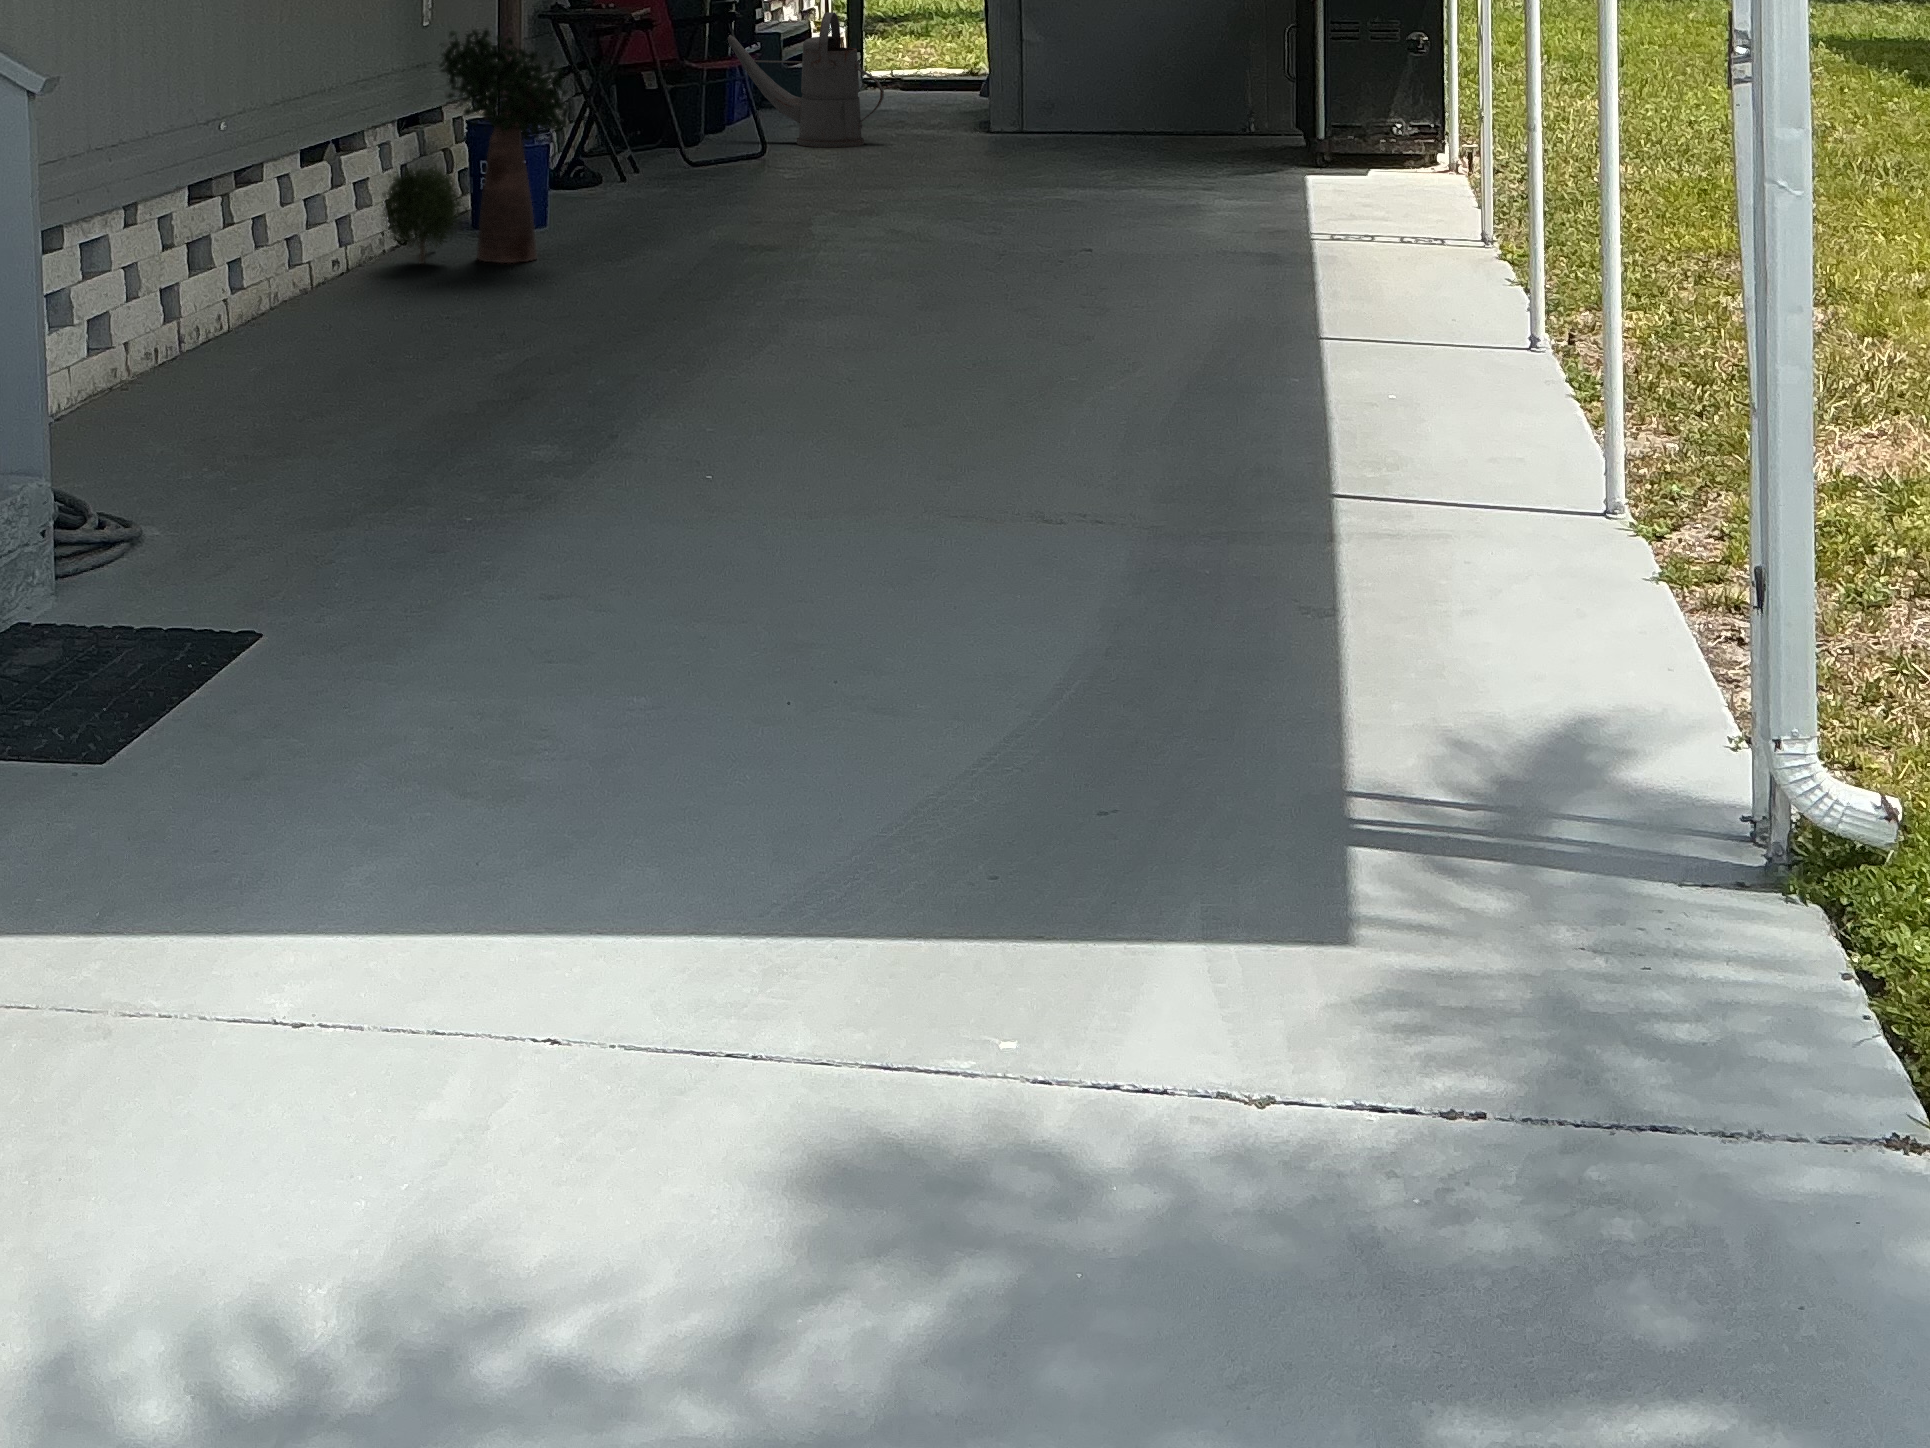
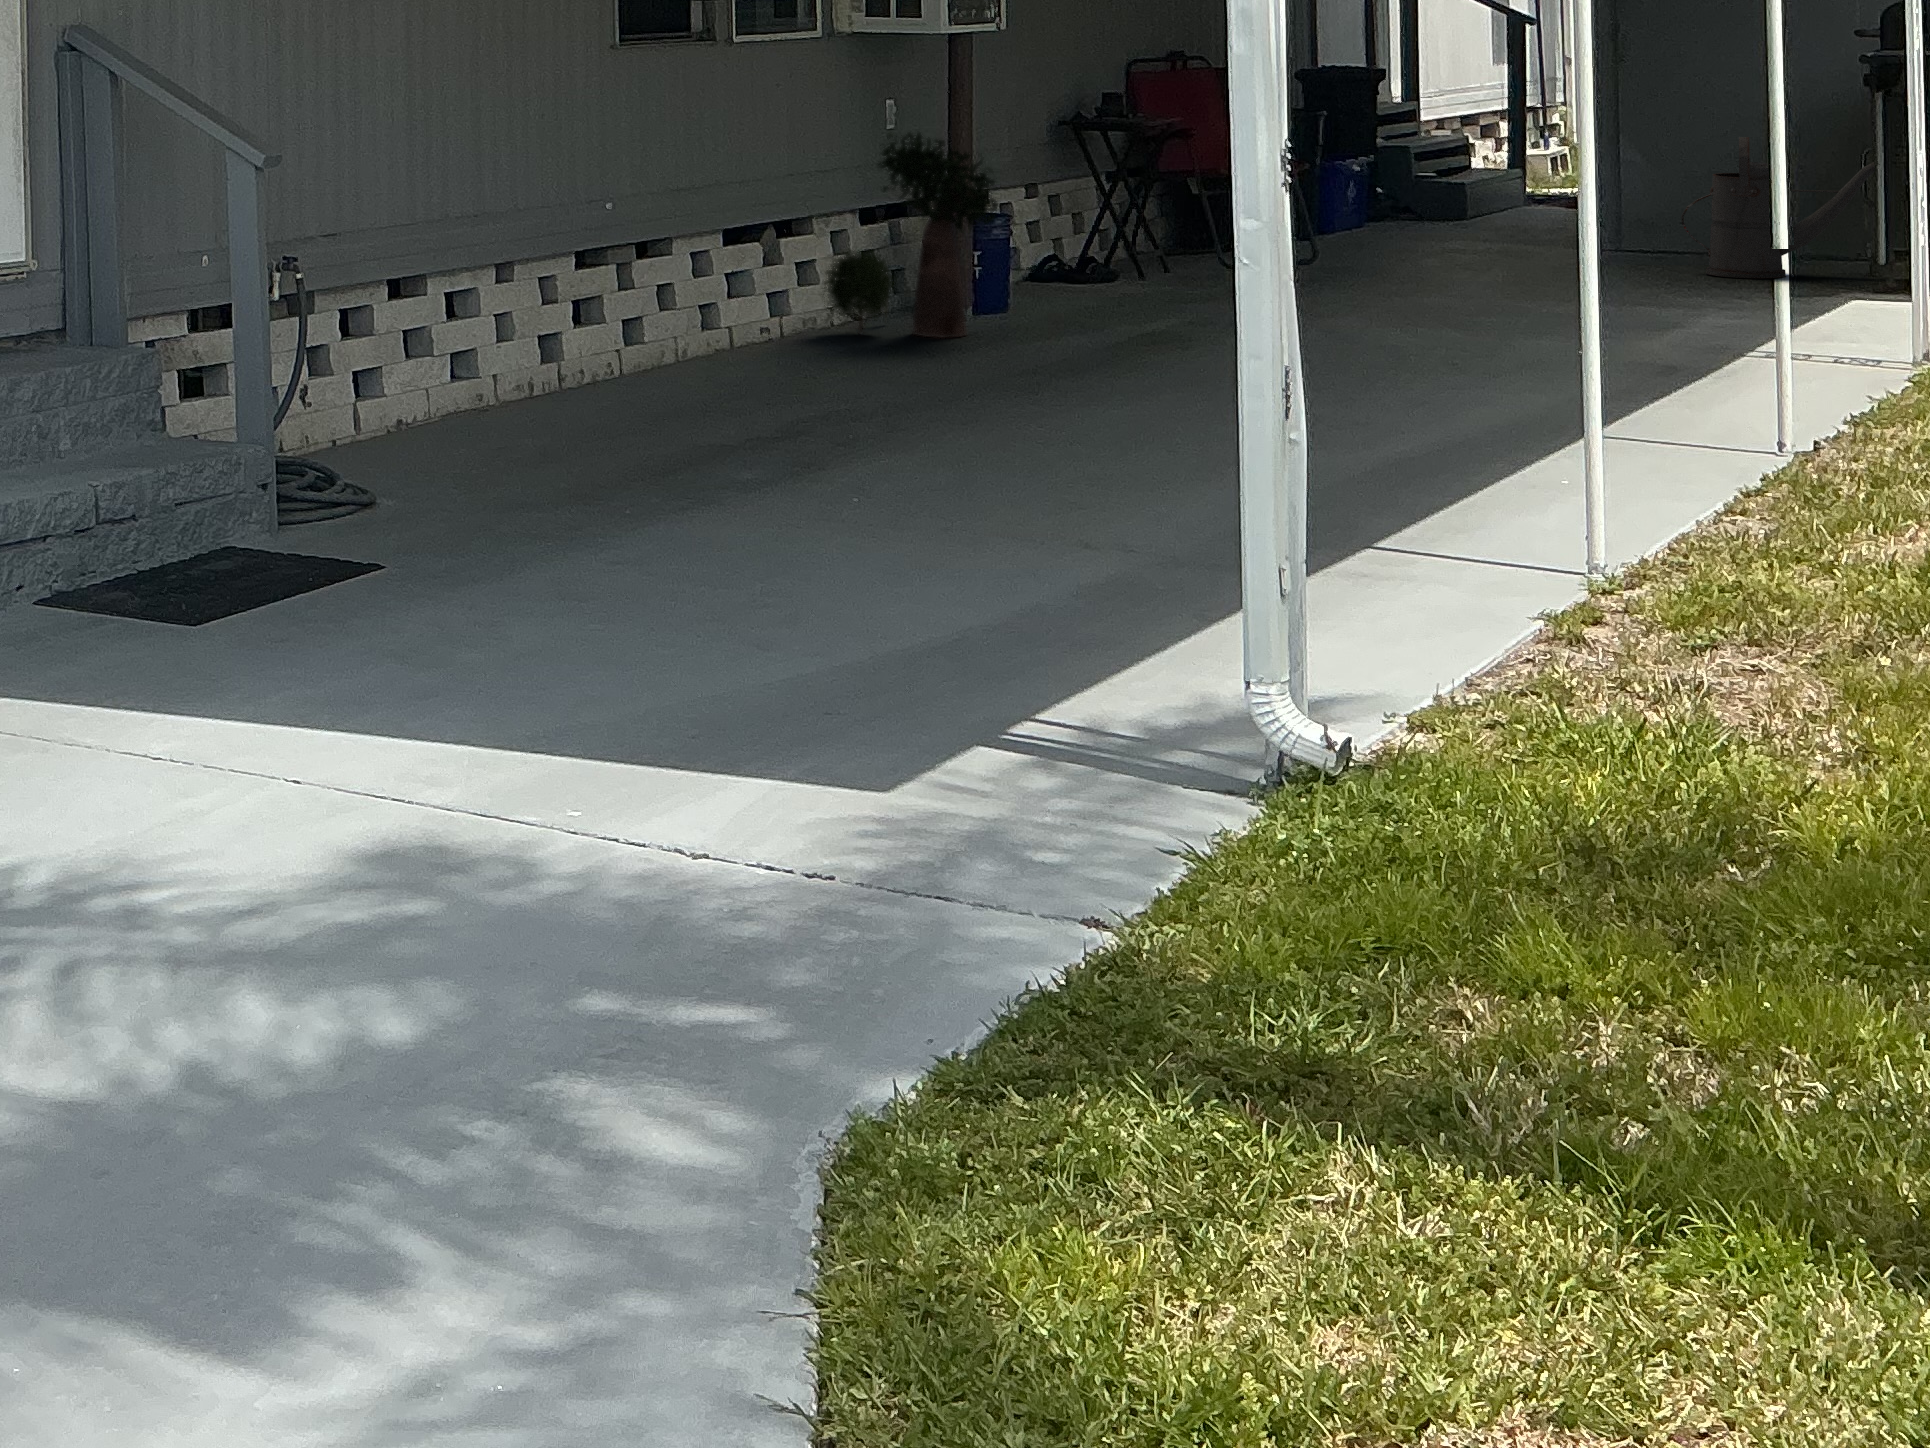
watering can: present [728,12,884,147] -> present [1681,137,1875,278]

